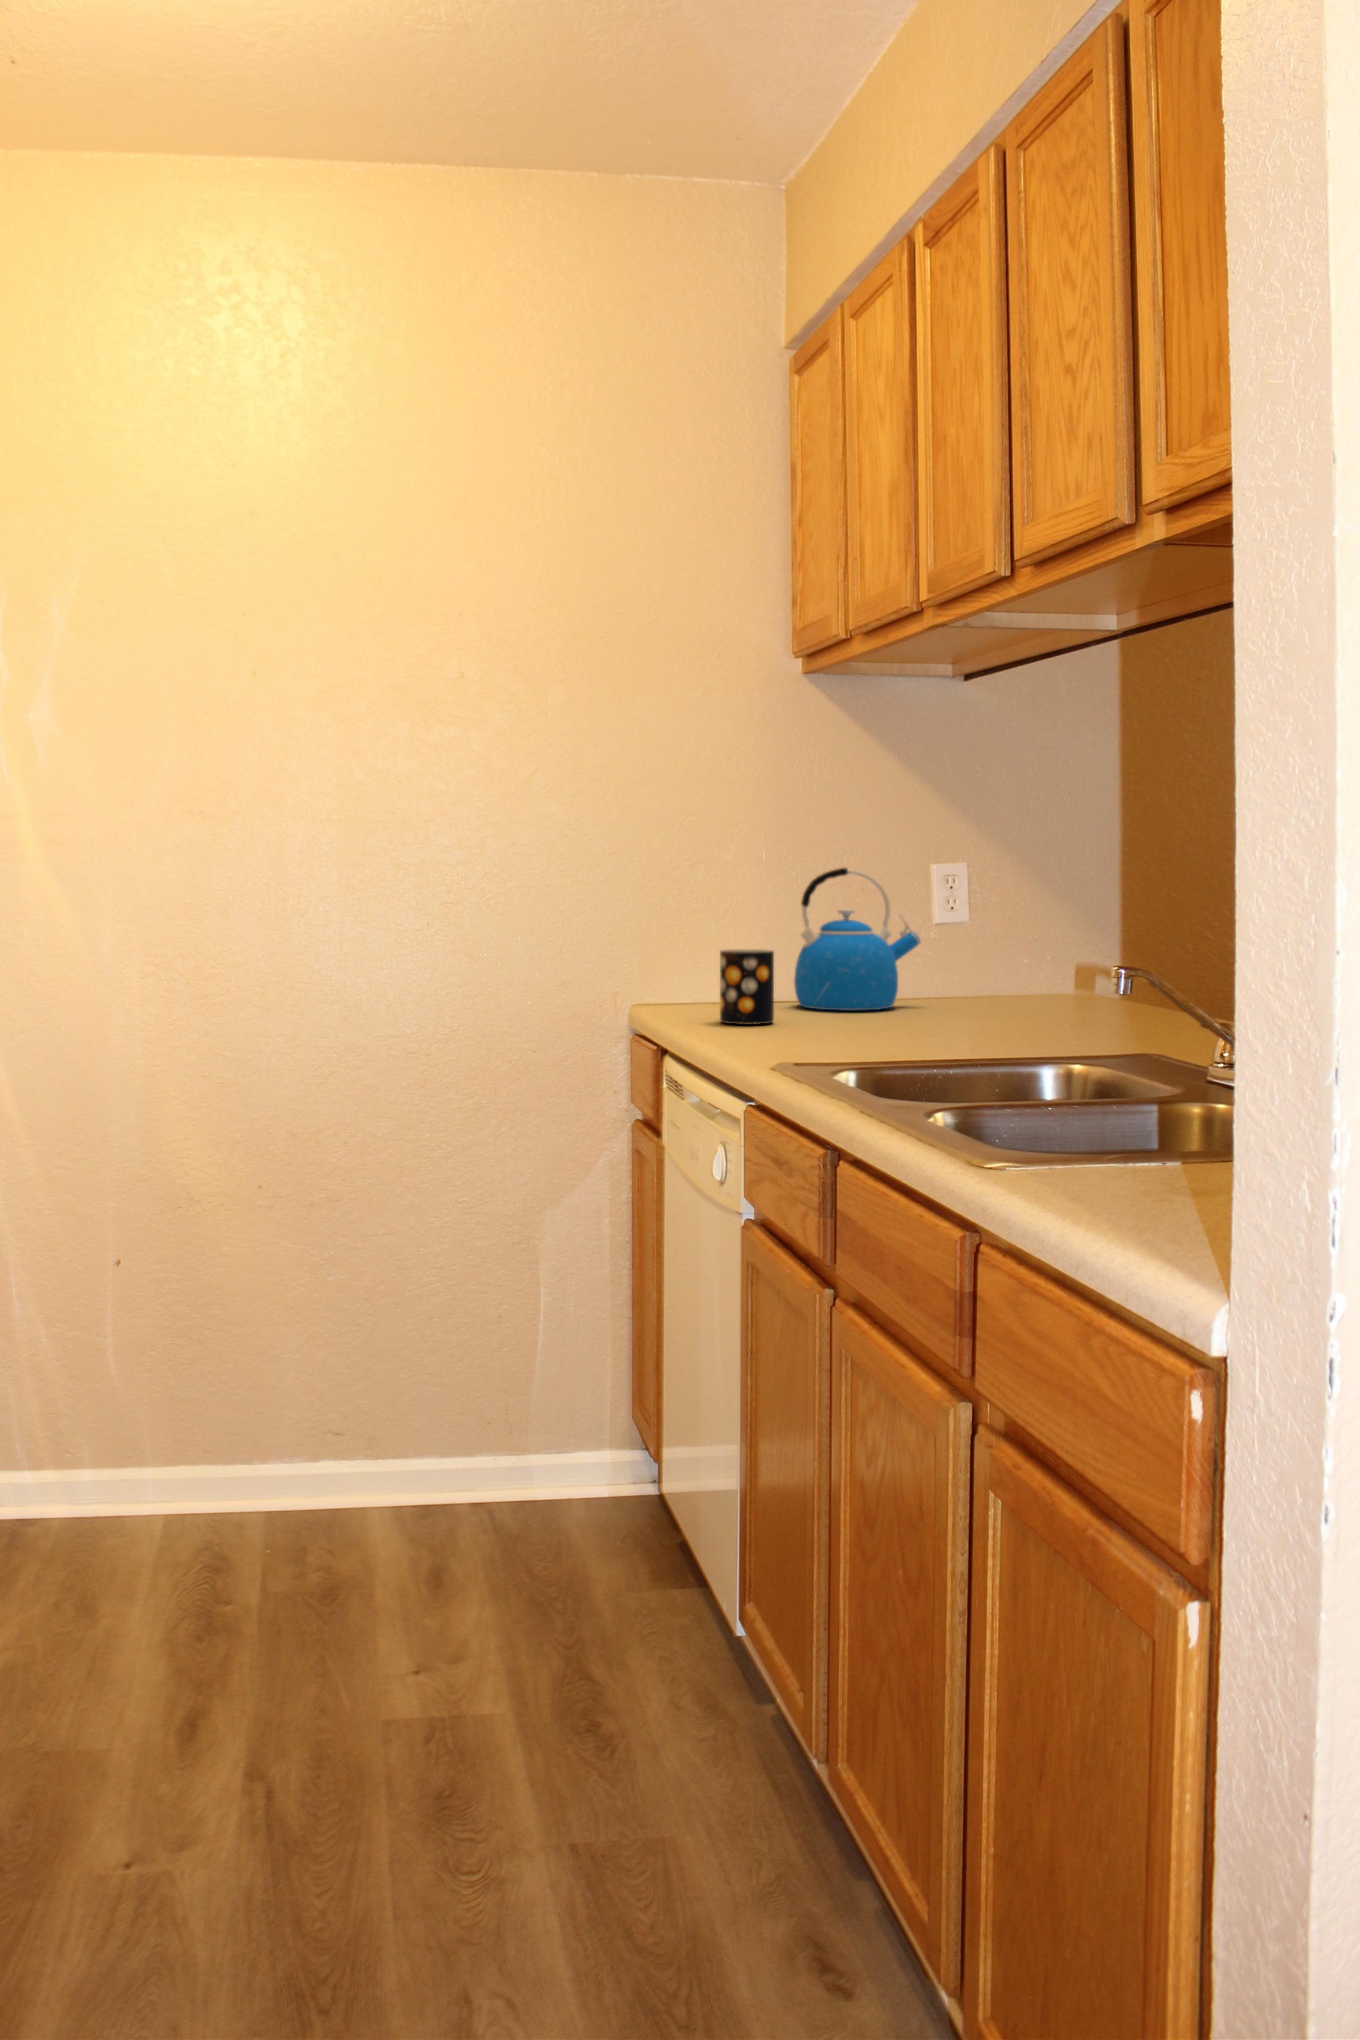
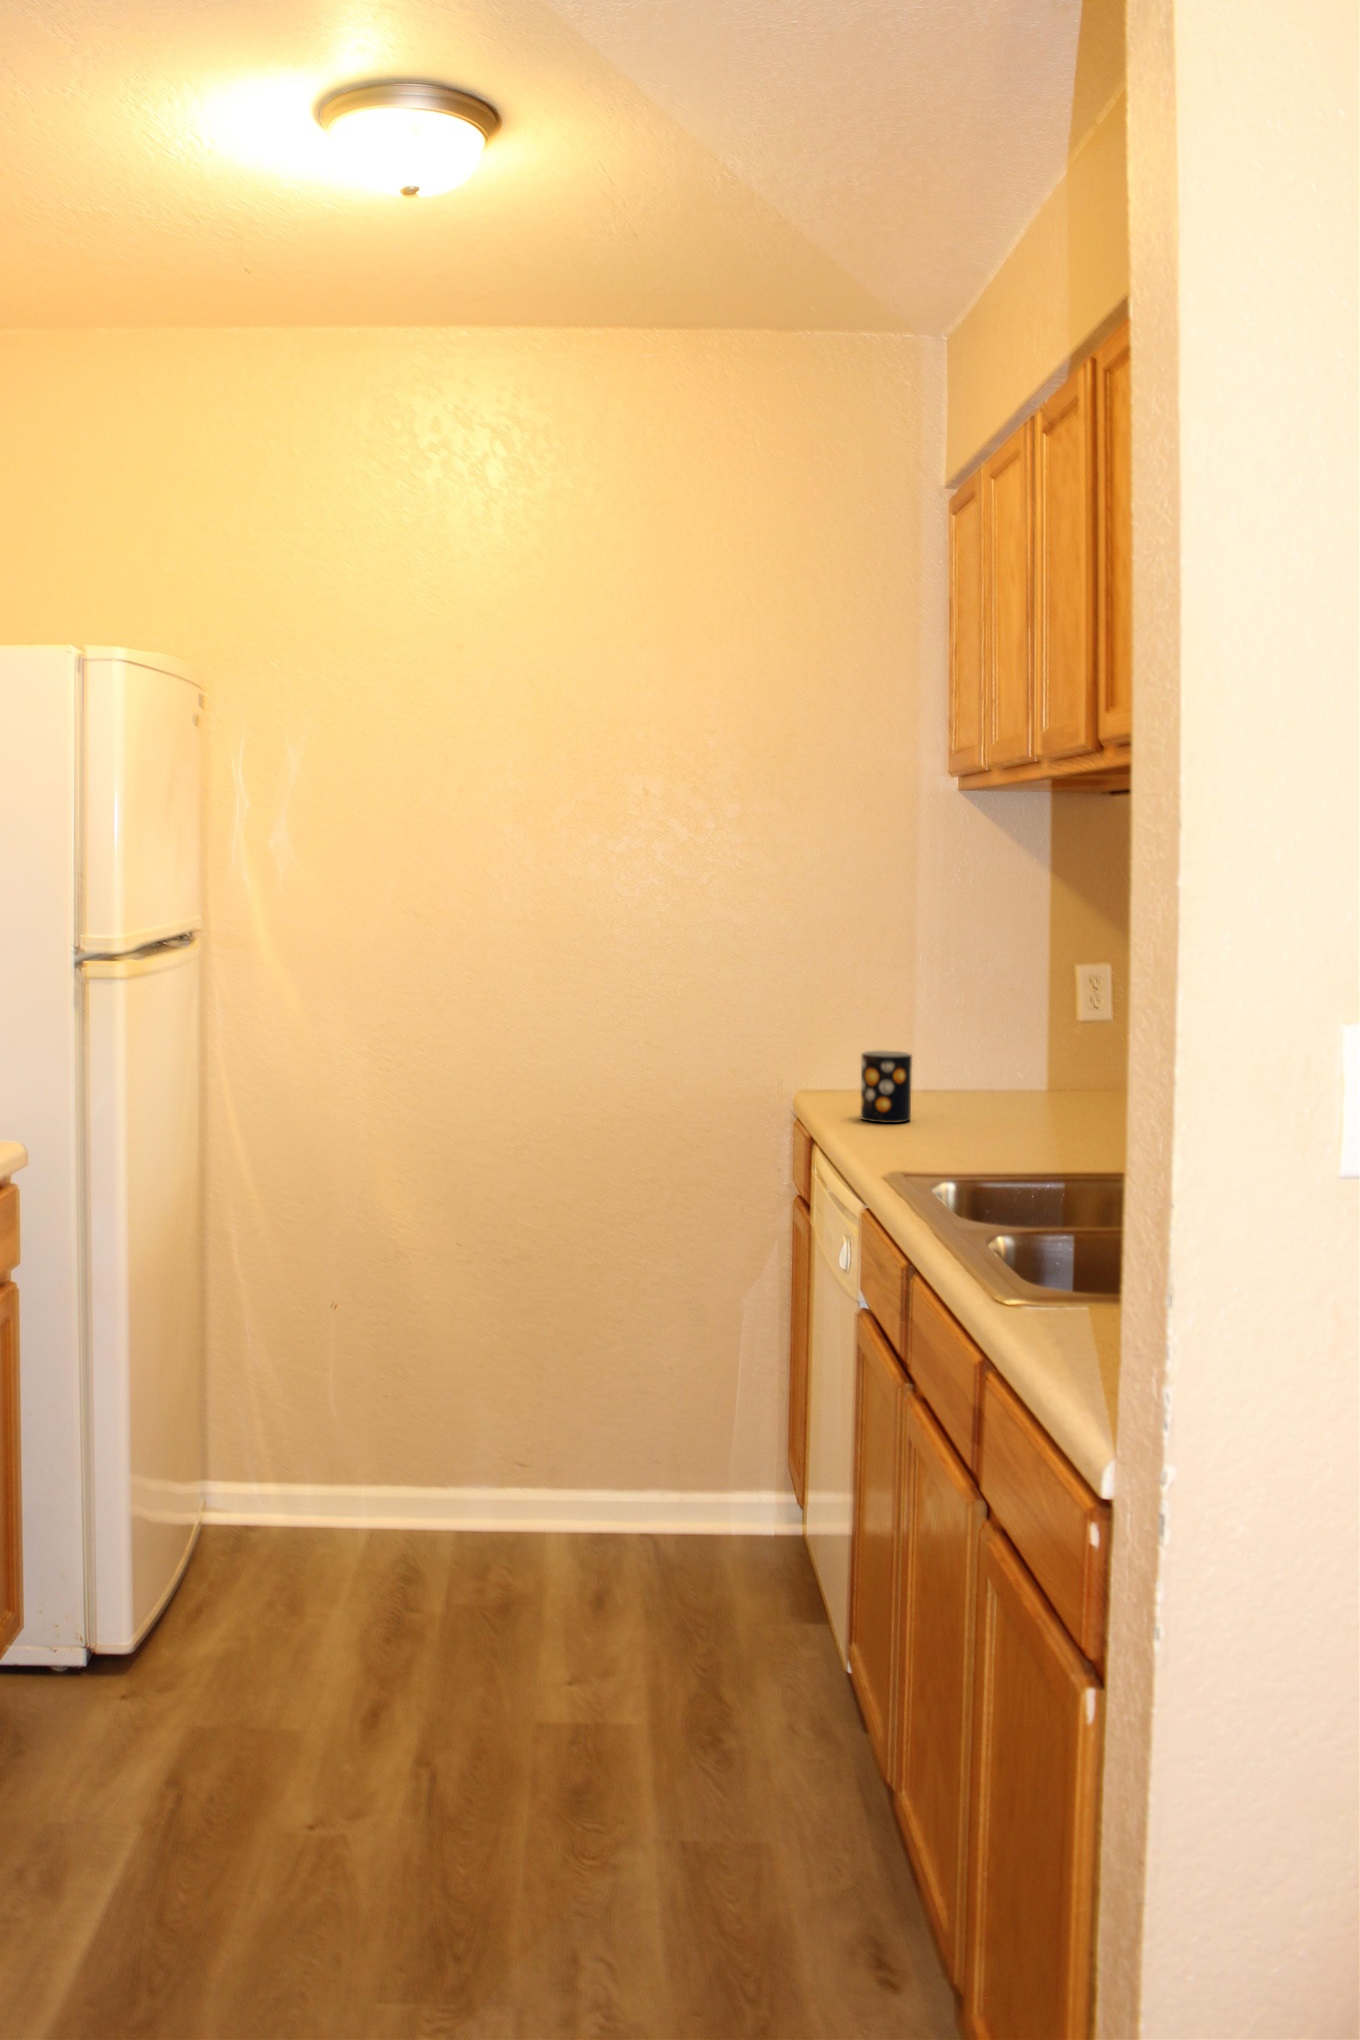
kettle: present [794,868,920,1011] -> none [942,971,1065,1107]

